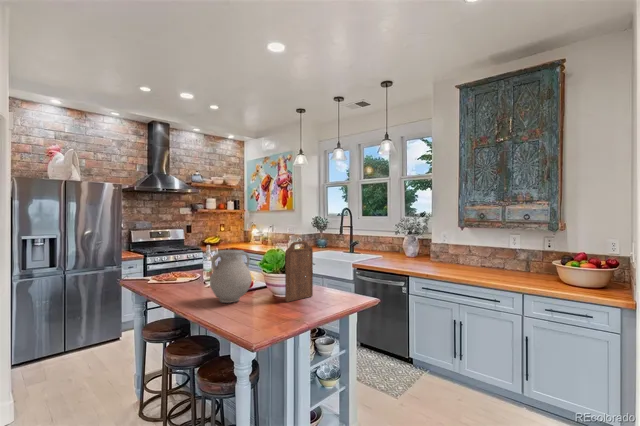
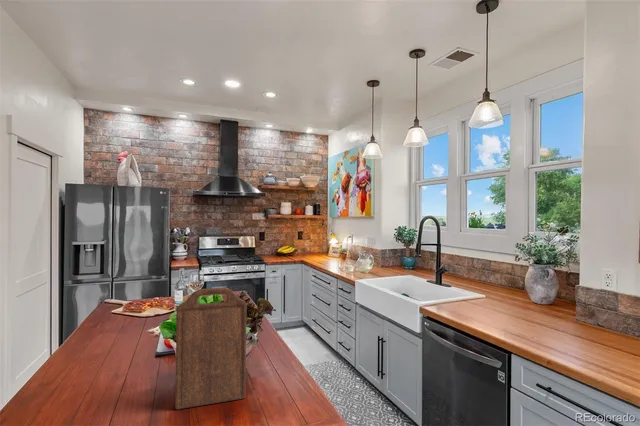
vase: present [210,250,252,303] -> none [67,291,151,388]

